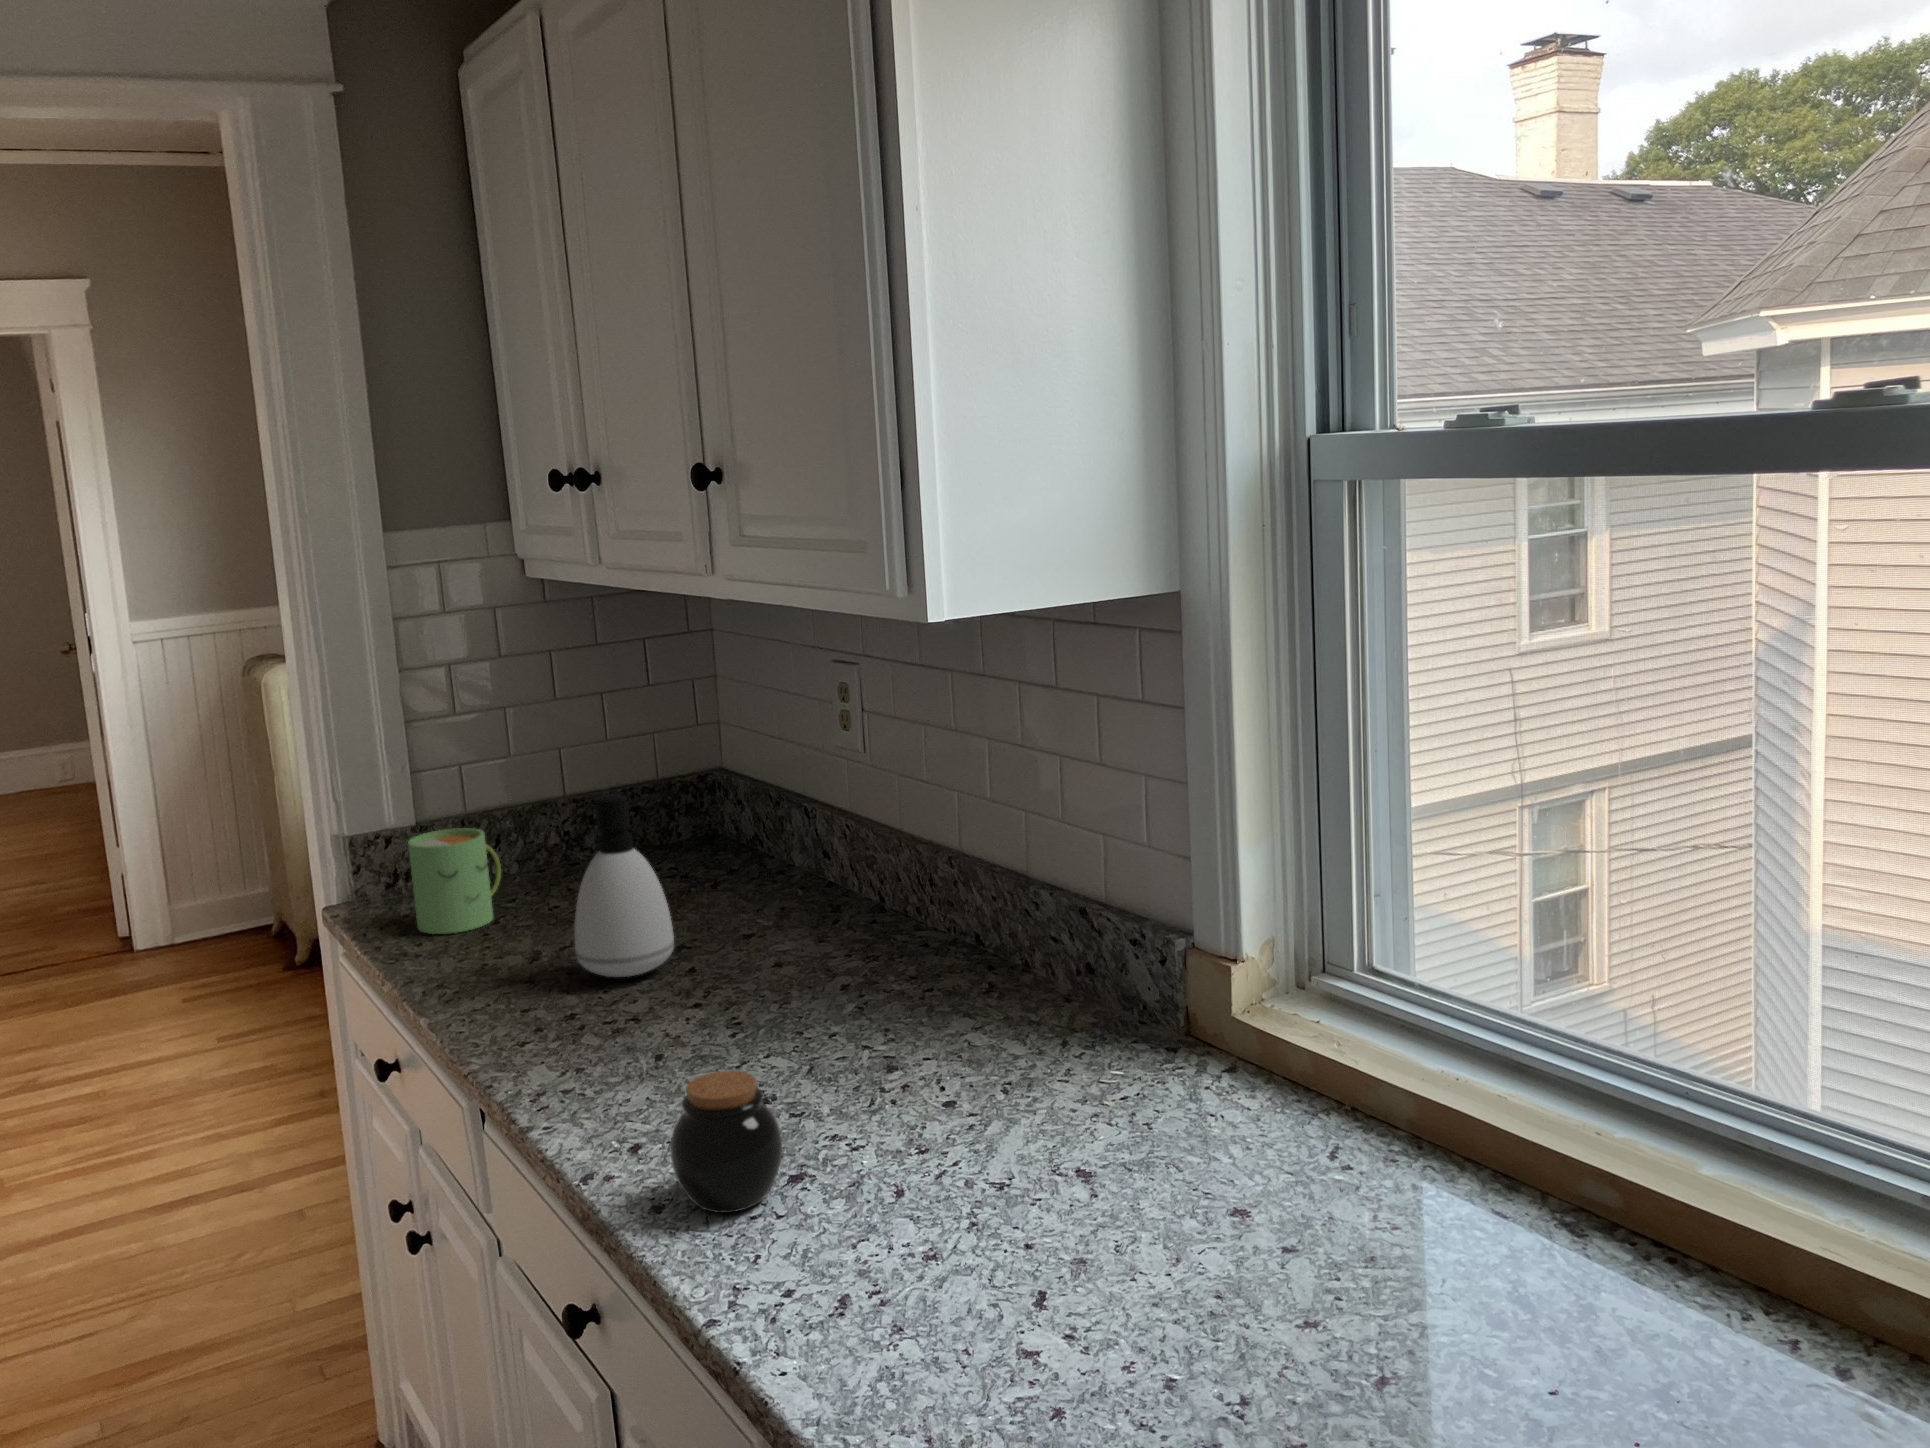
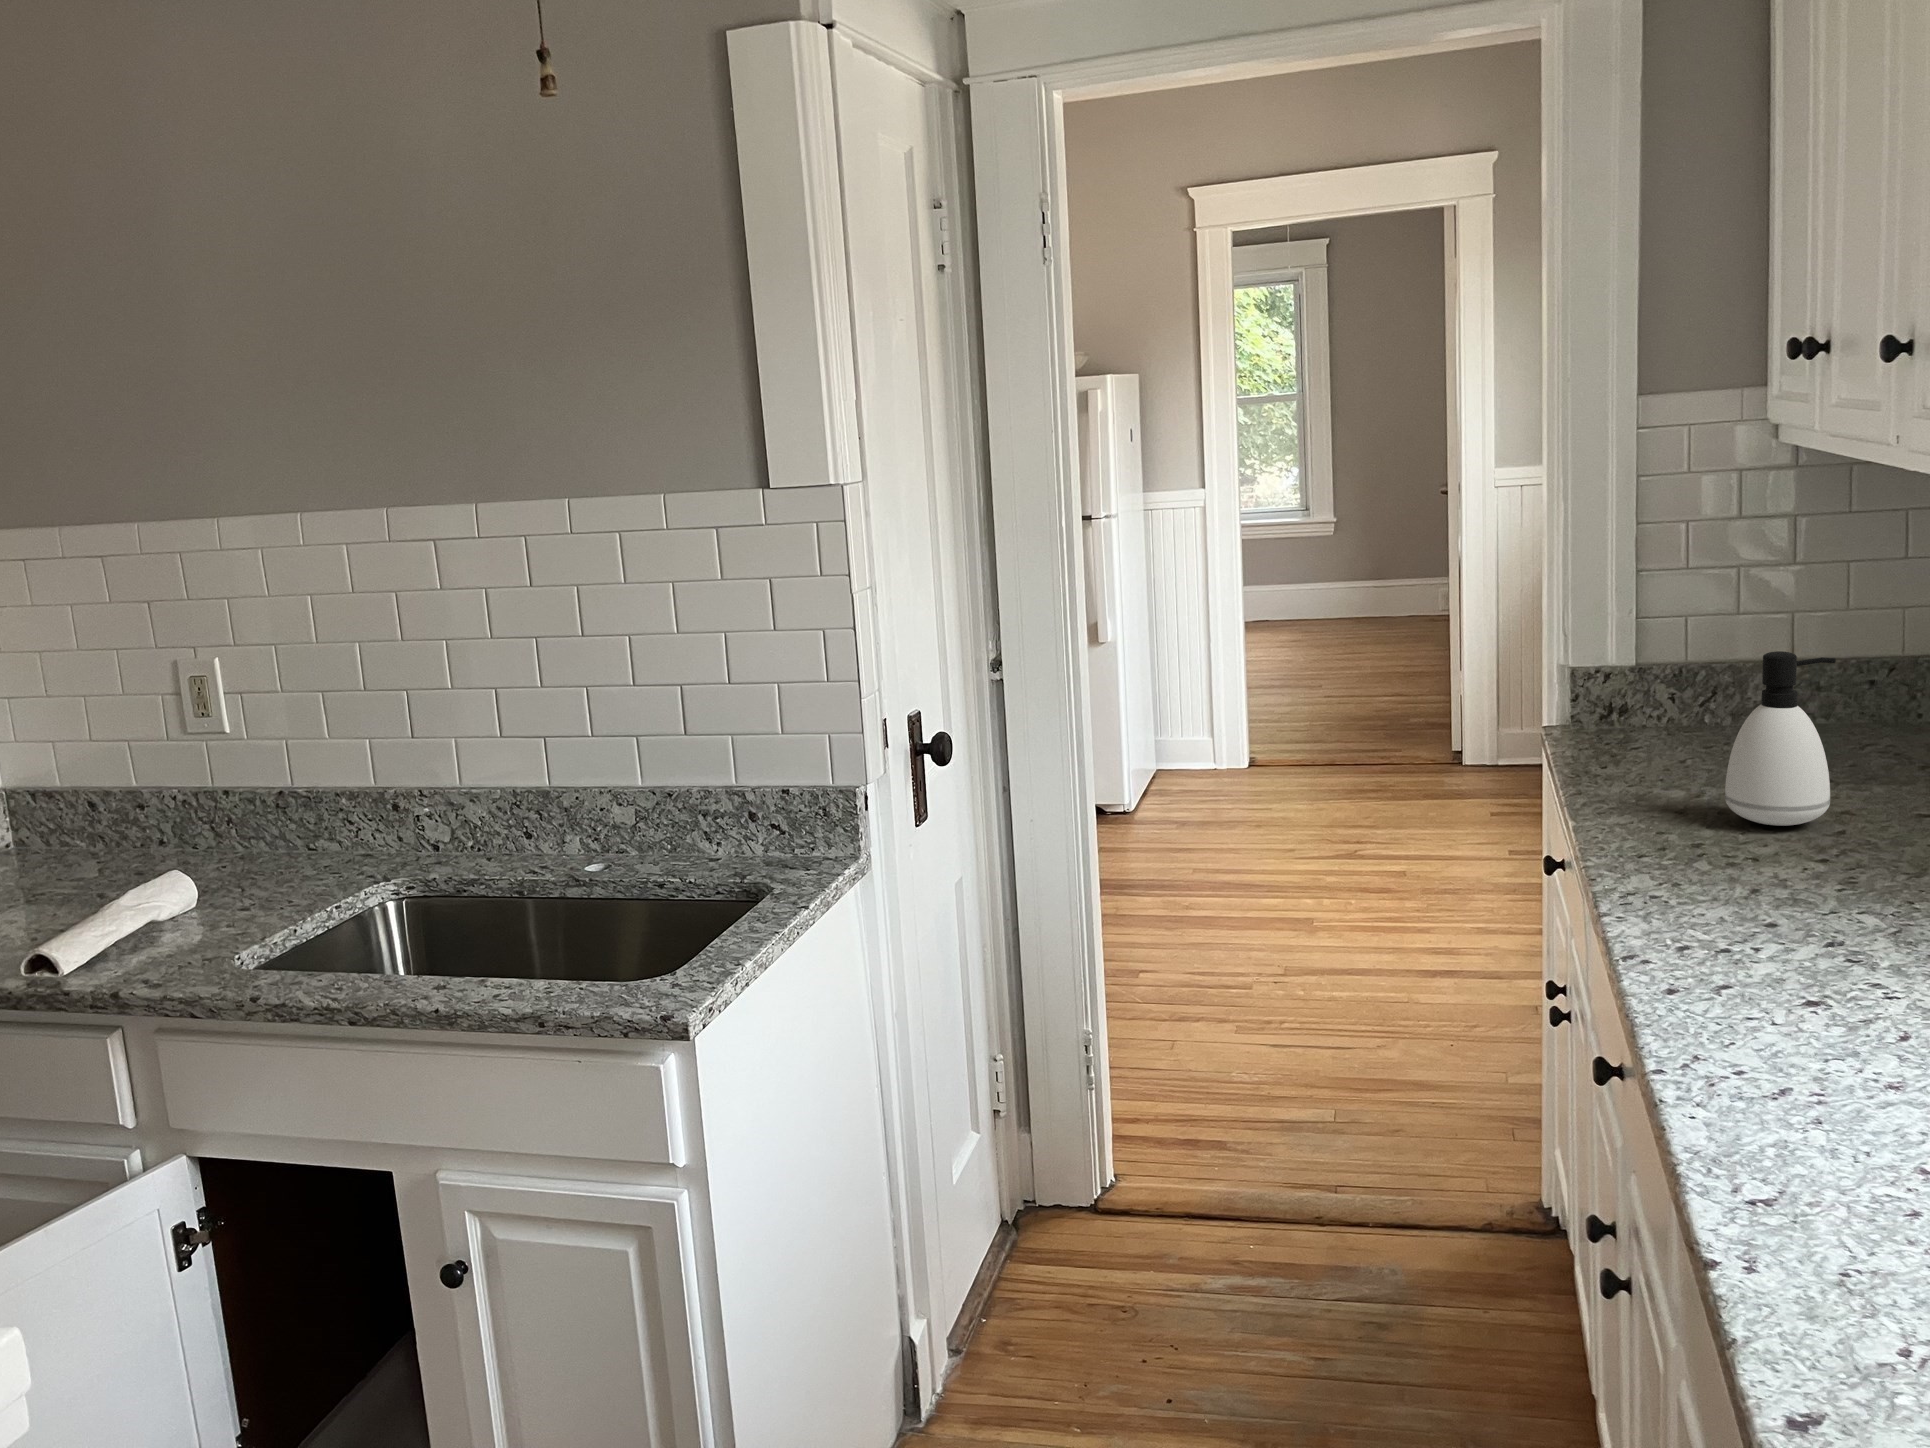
mug: present [408,828,501,934] -> none [1609,671,1699,764]
jar: present [671,1071,782,1213] -> none [1687,889,1797,1011]

